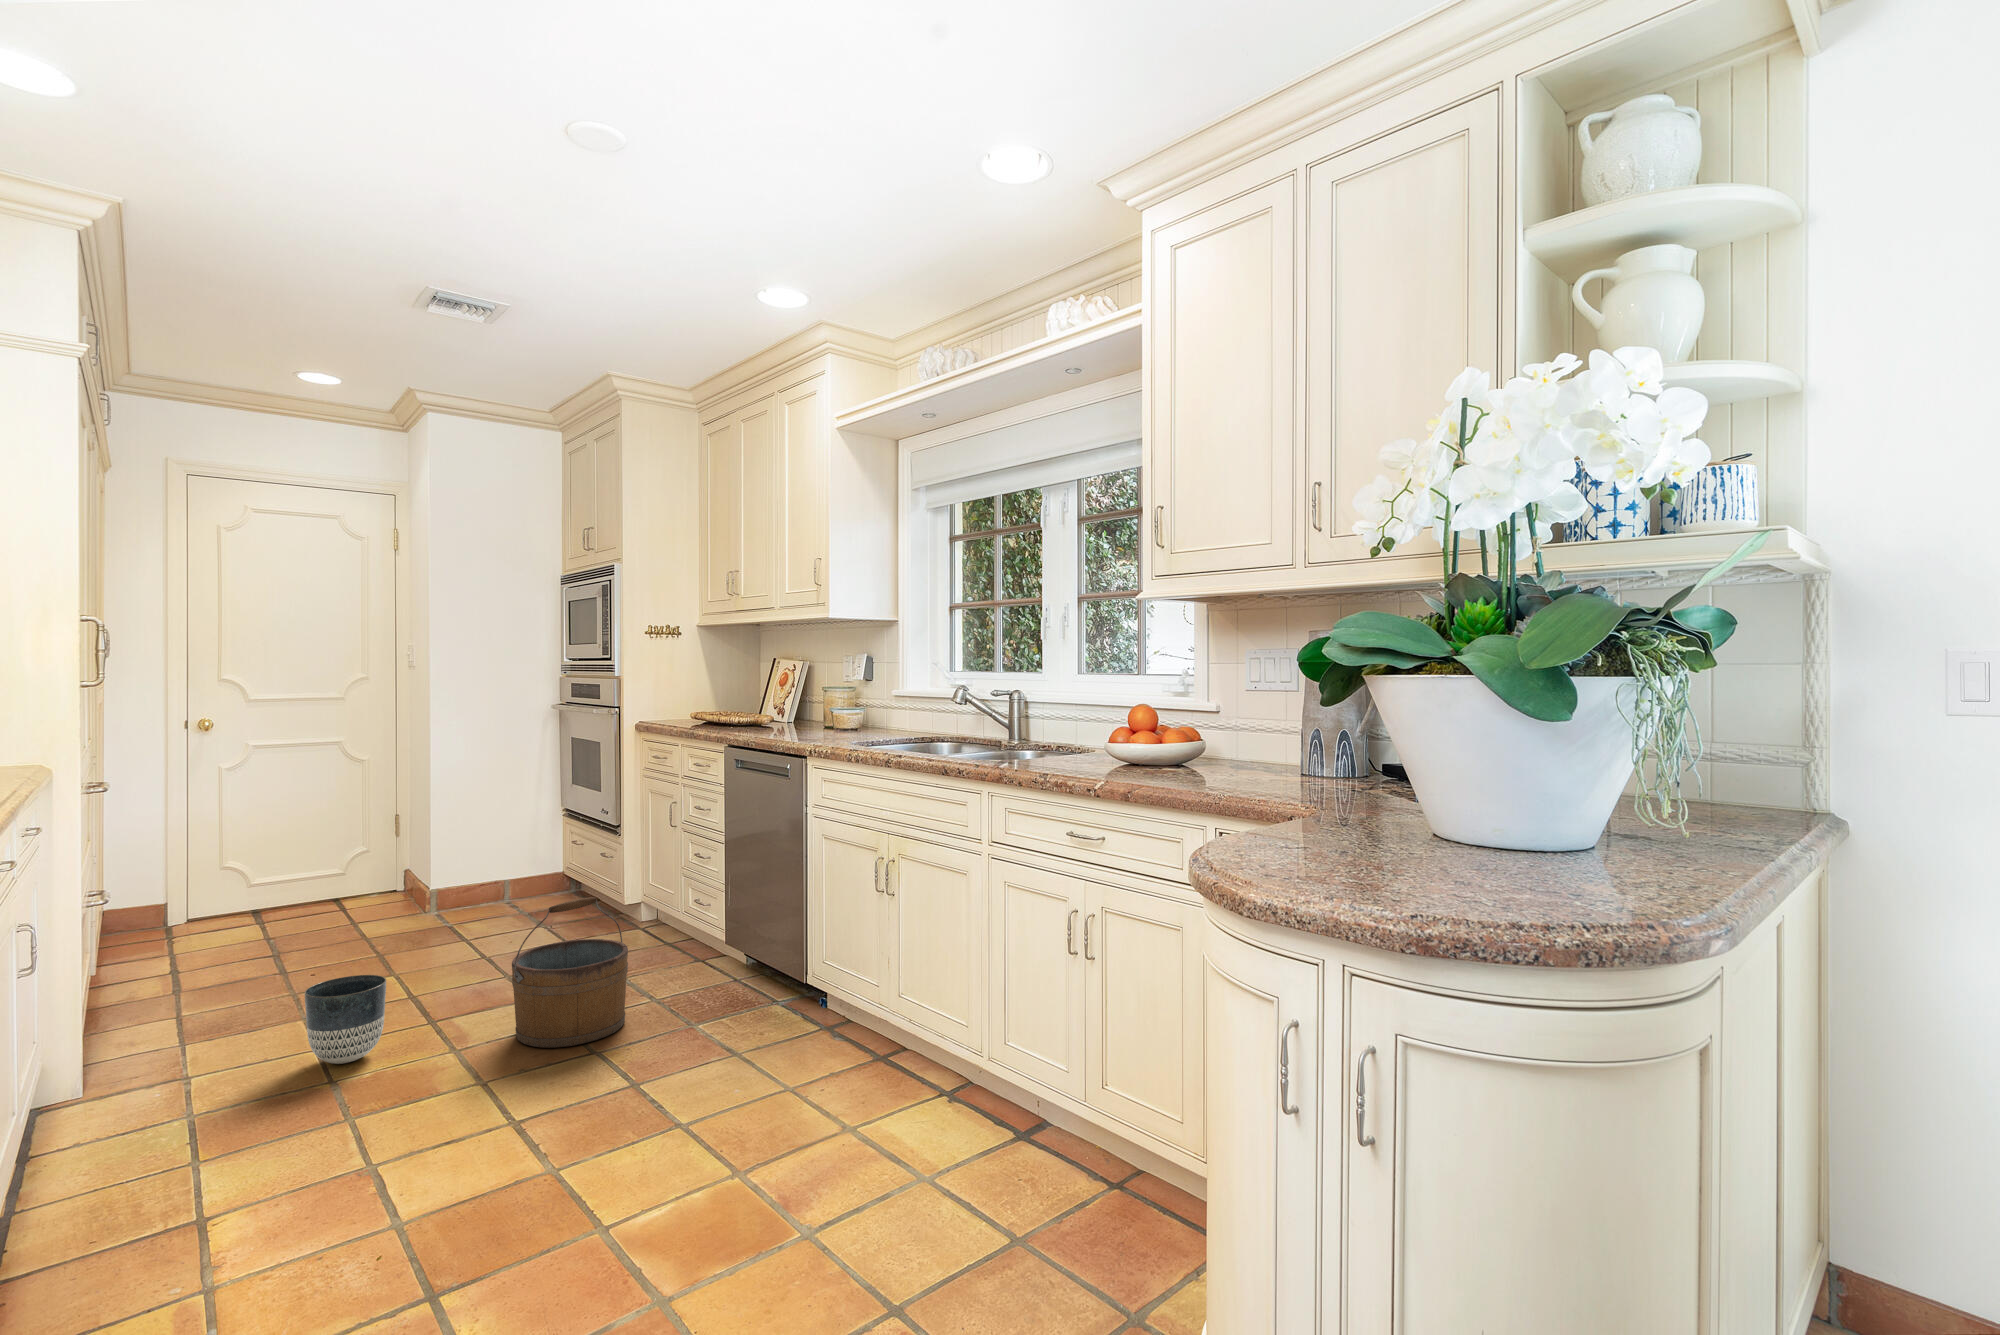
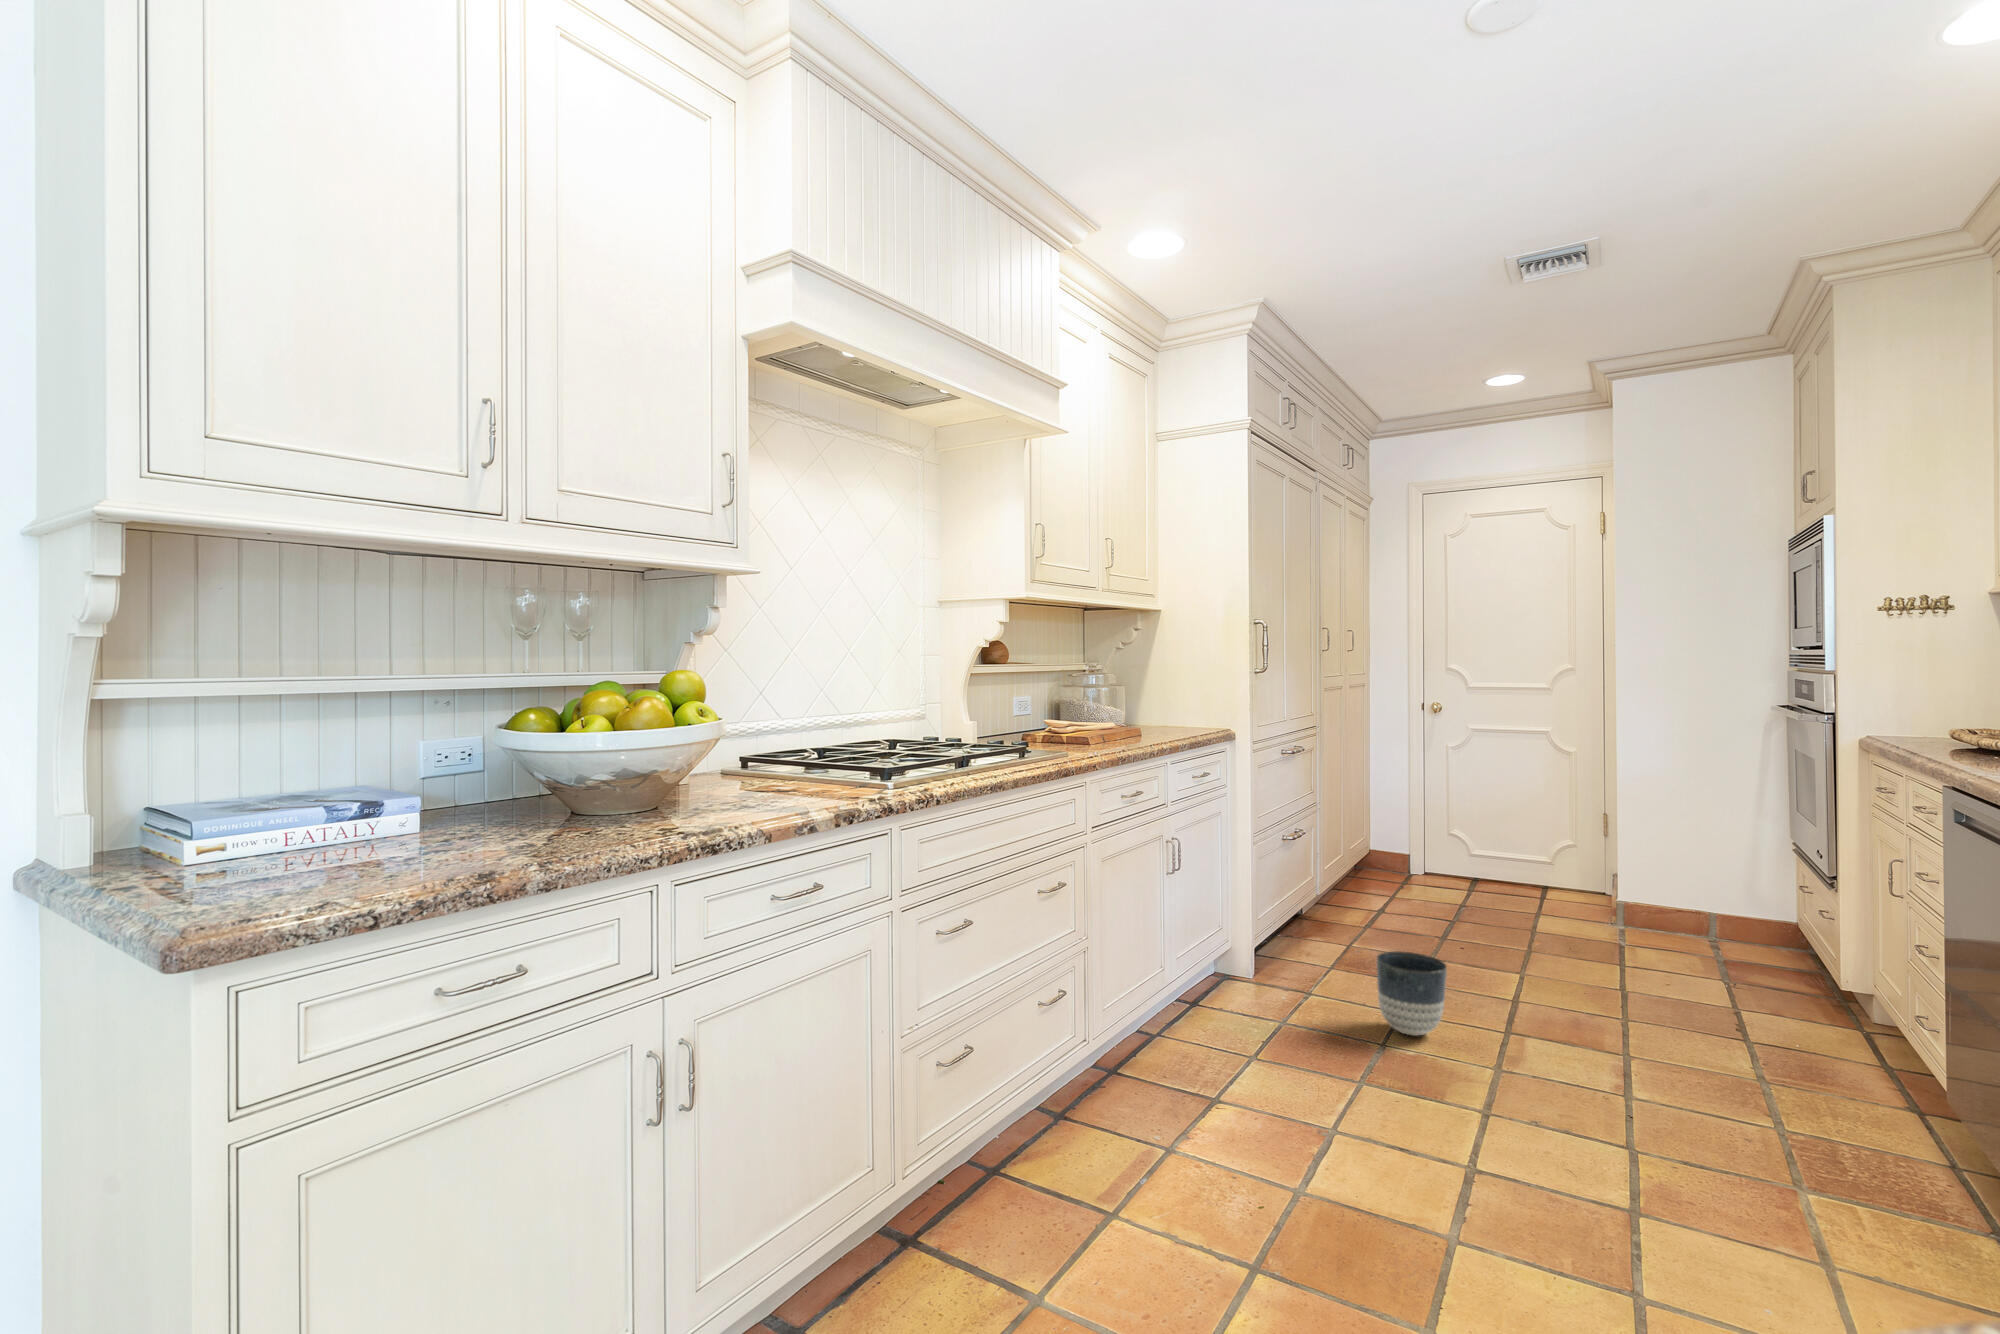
bucket: present [512,897,628,1048] -> none [1556,949,1720,1138]

